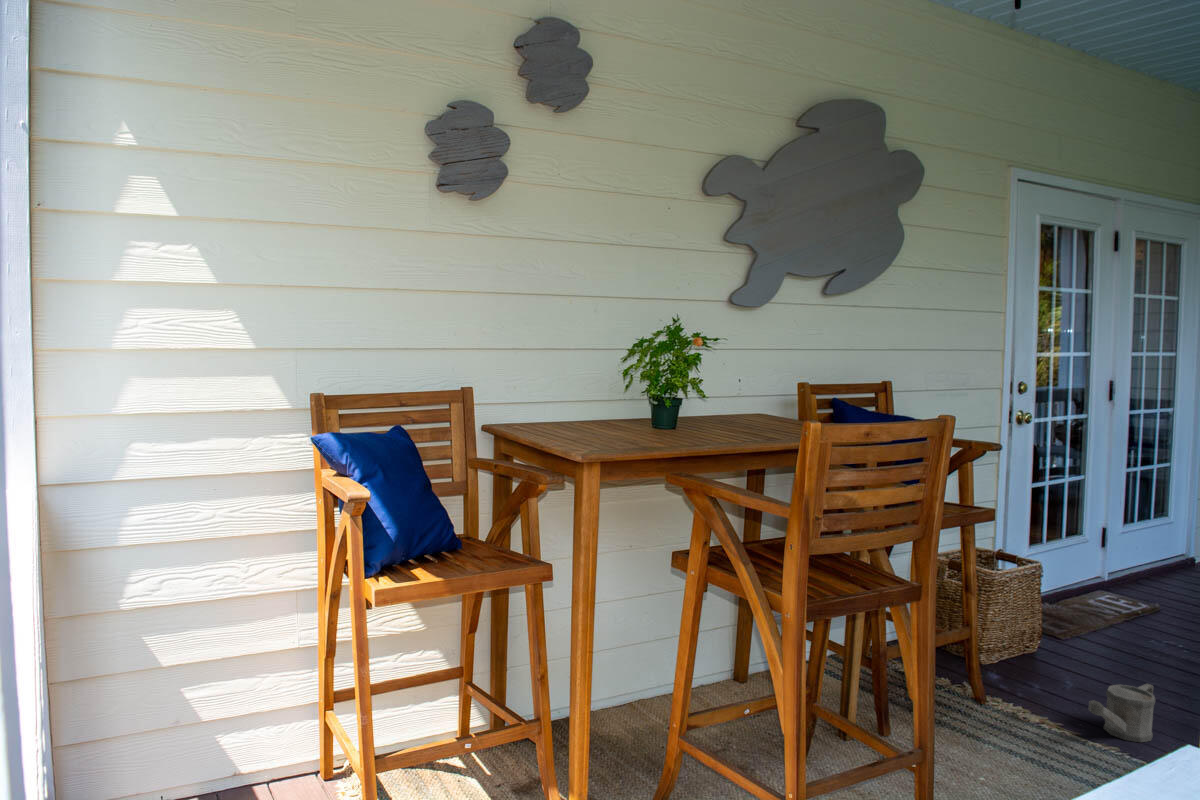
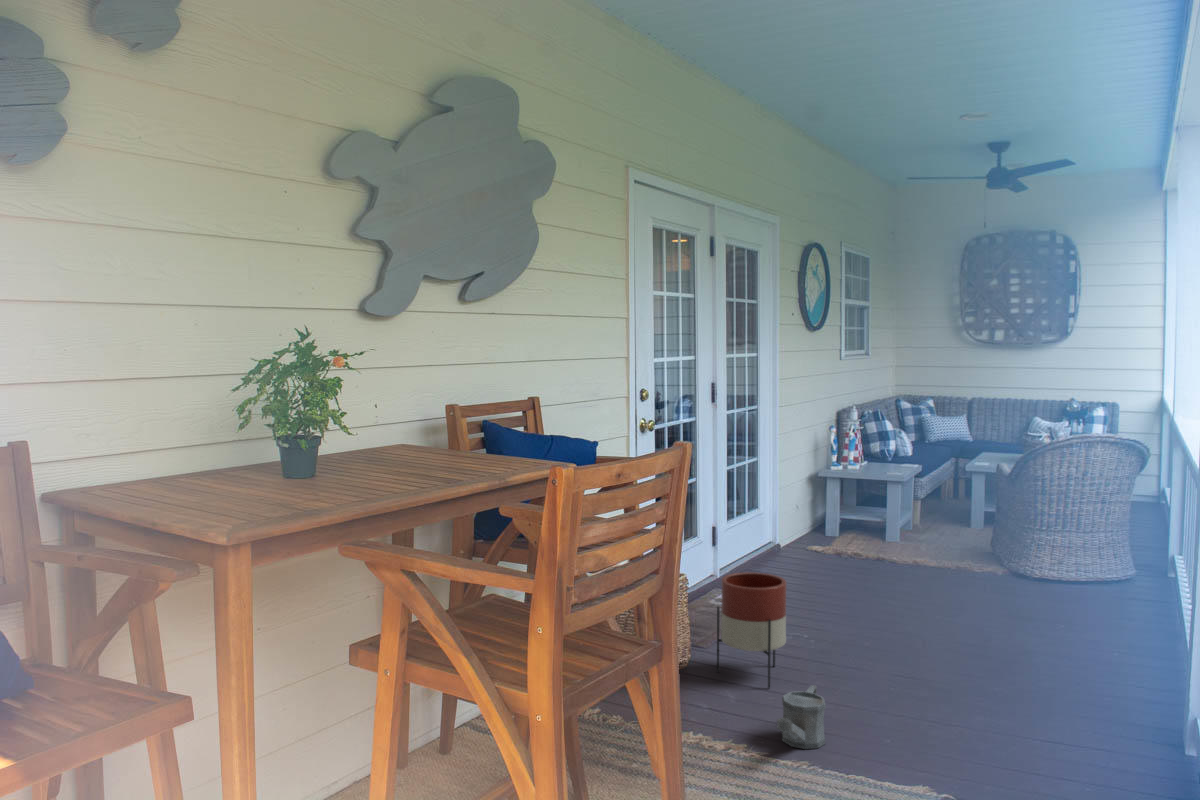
planter: none [1061,569,1145,685] -> present [717,572,786,688]

